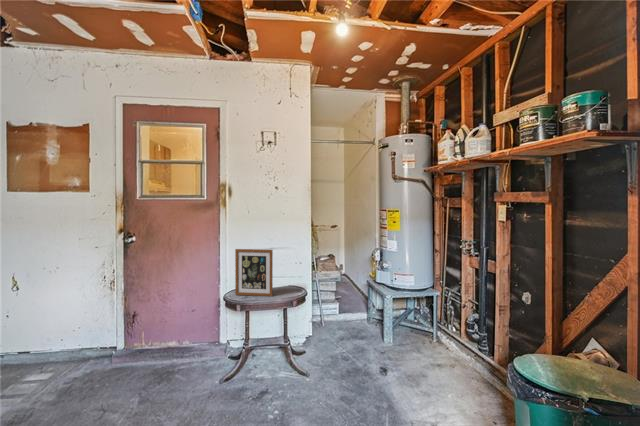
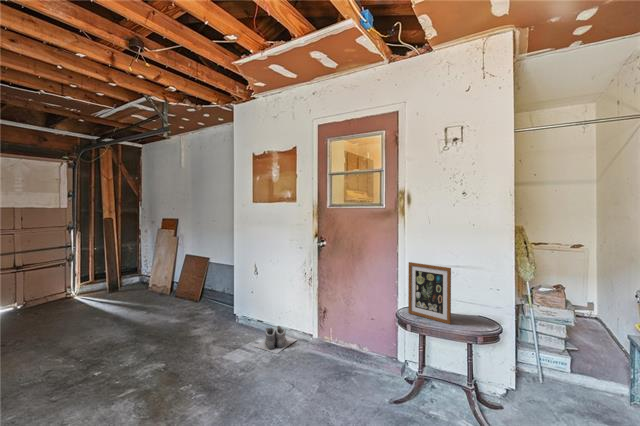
boots: none [19,348,94,387] -> present [255,326,297,354]

